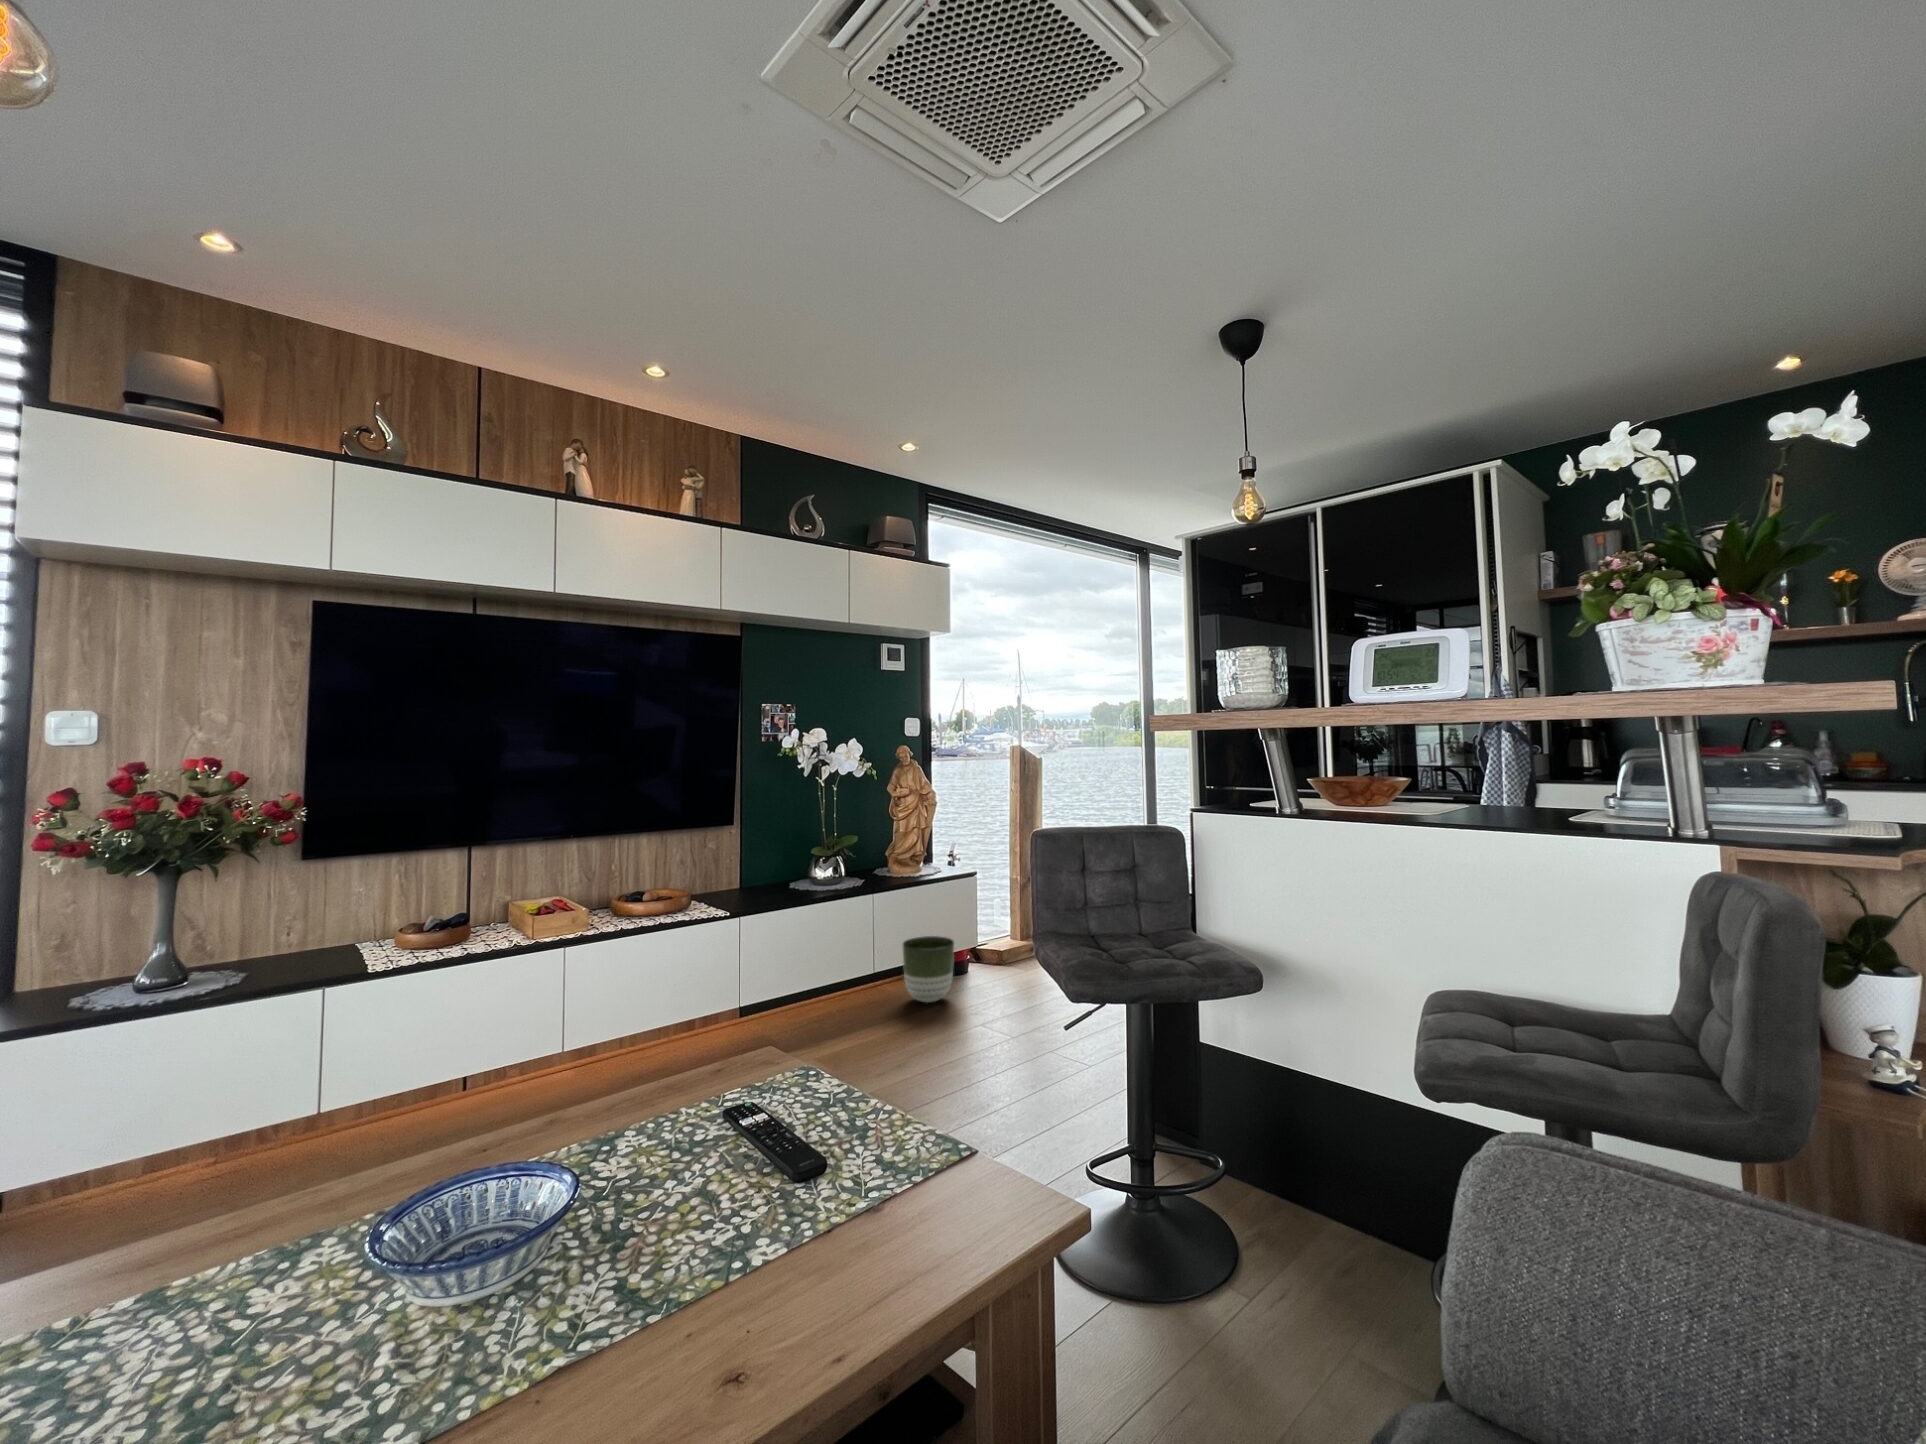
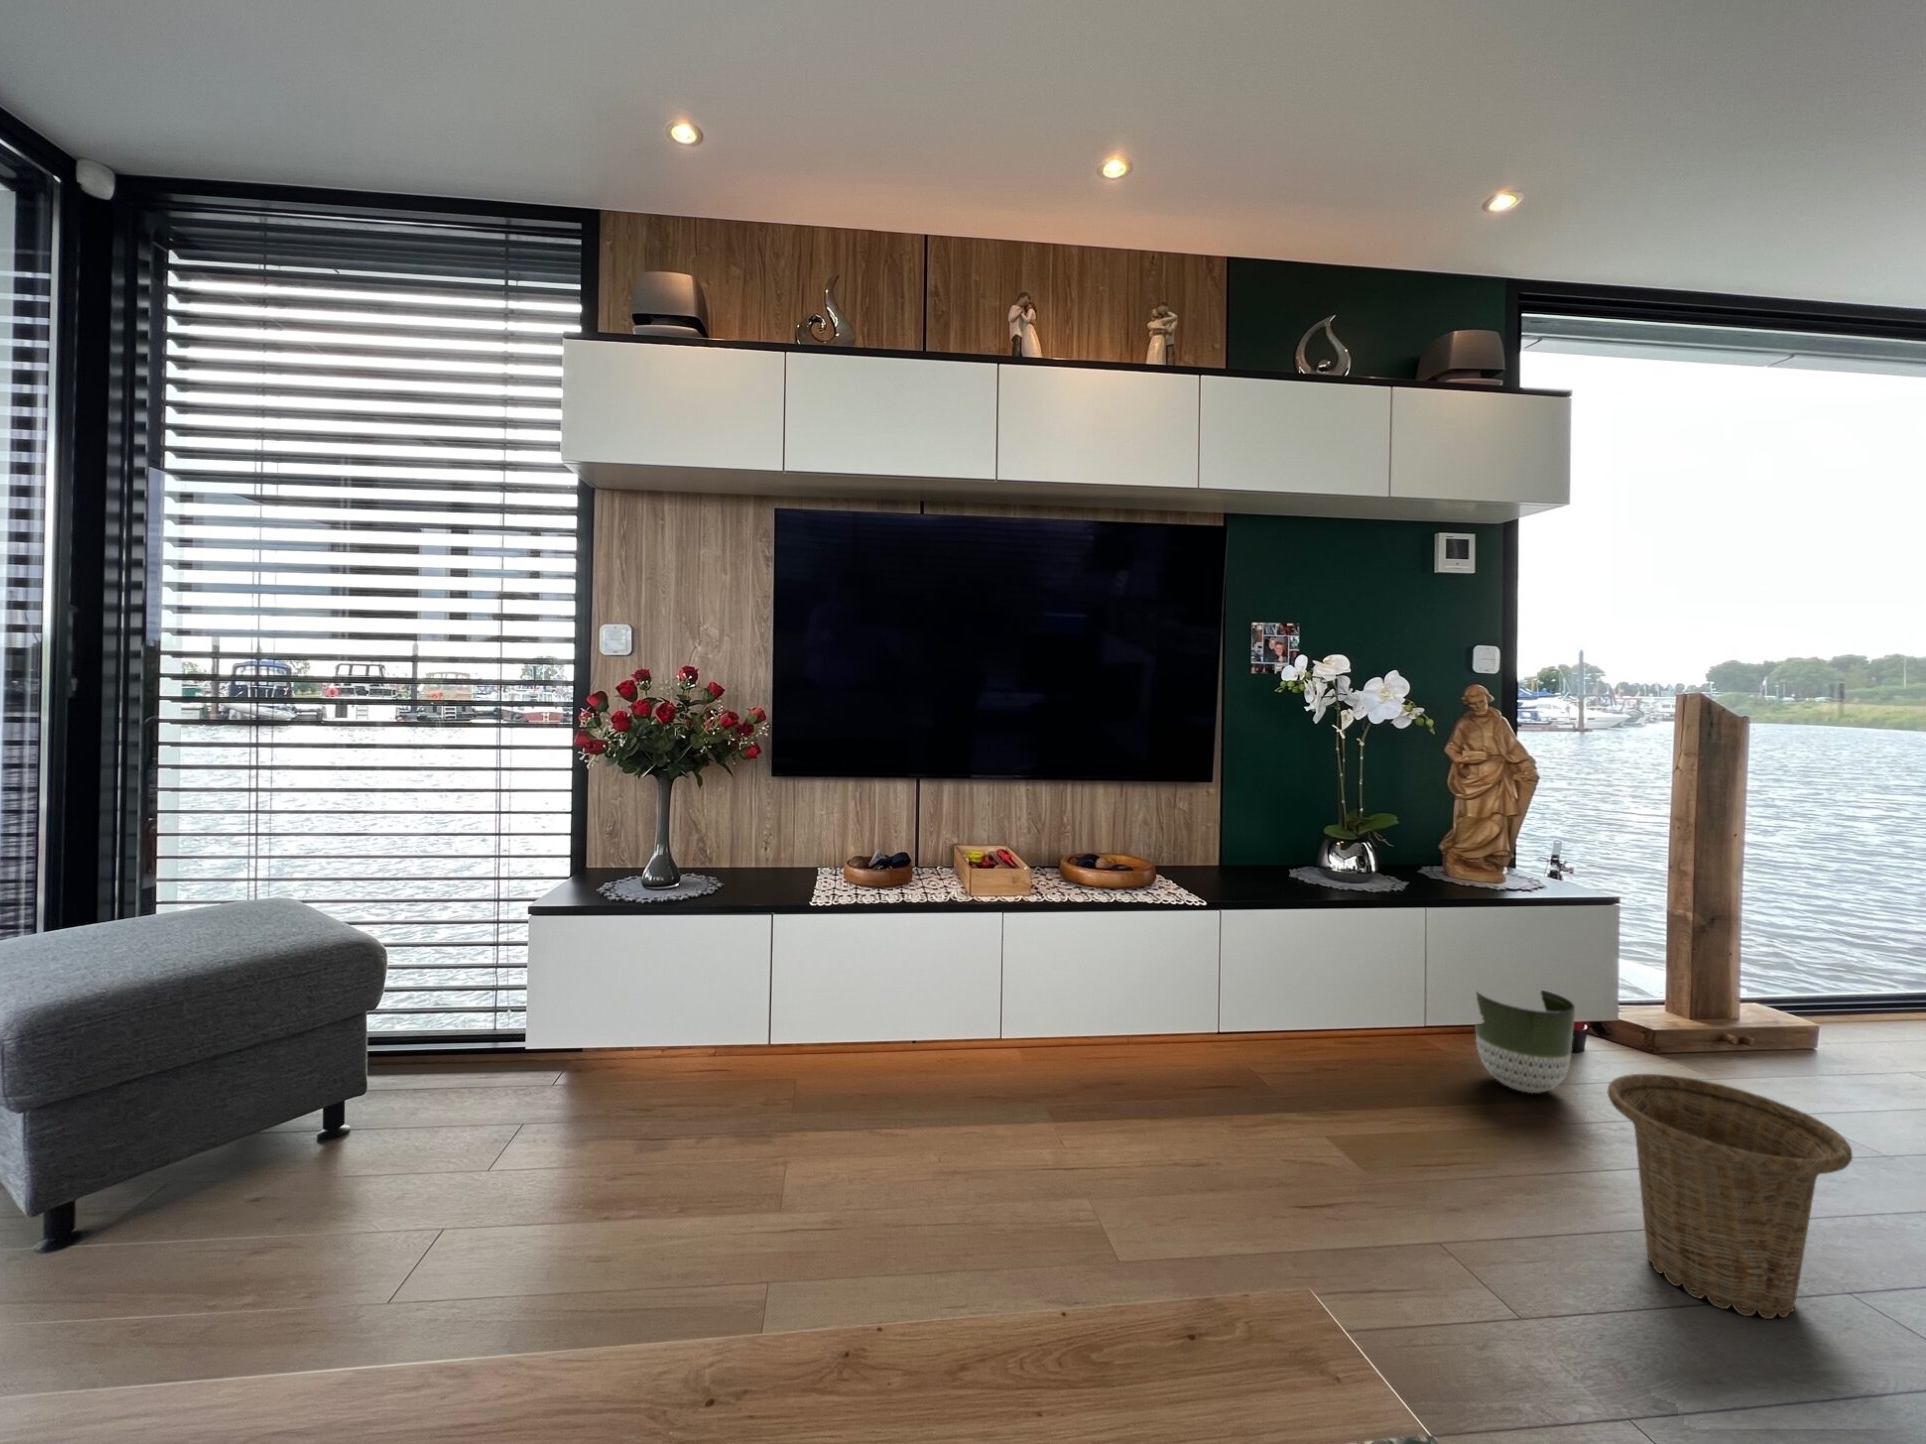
basket: none [956,964,1049,1079] -> present [1608,1074,1852,1319]

